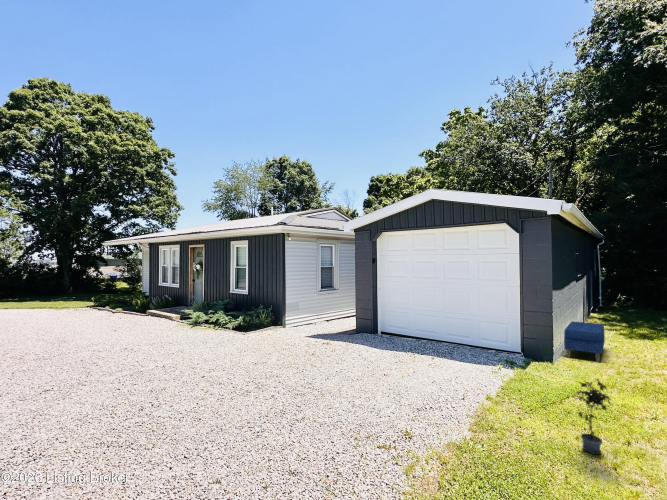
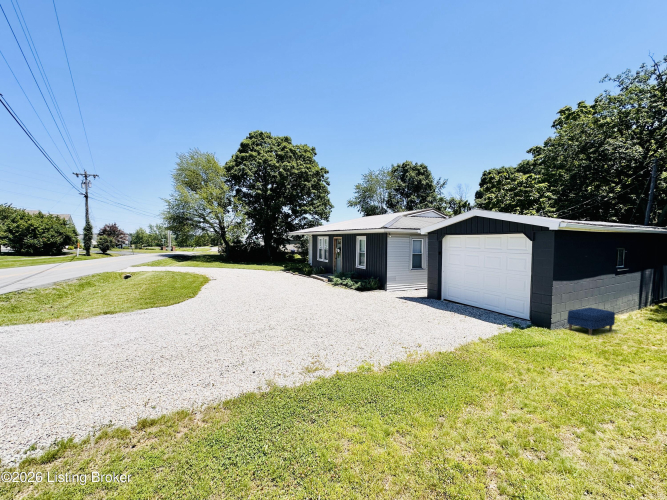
potted plant: present [577,379,610,454] -> none [495,324,513,359]

